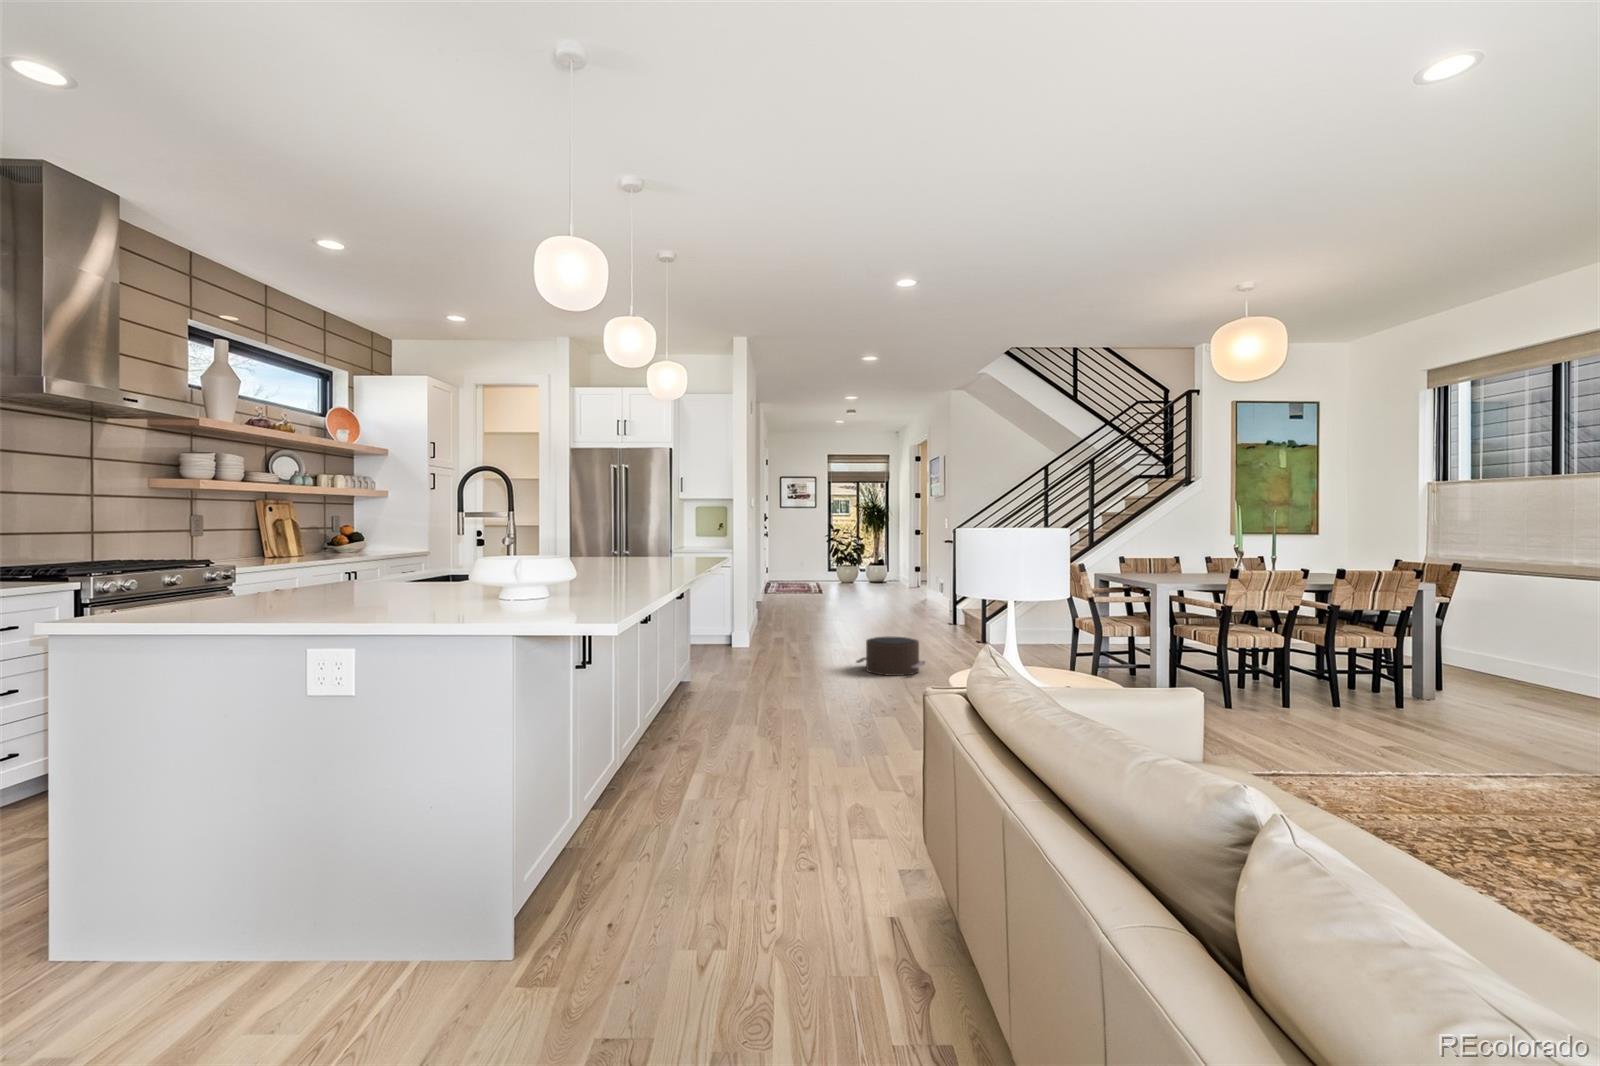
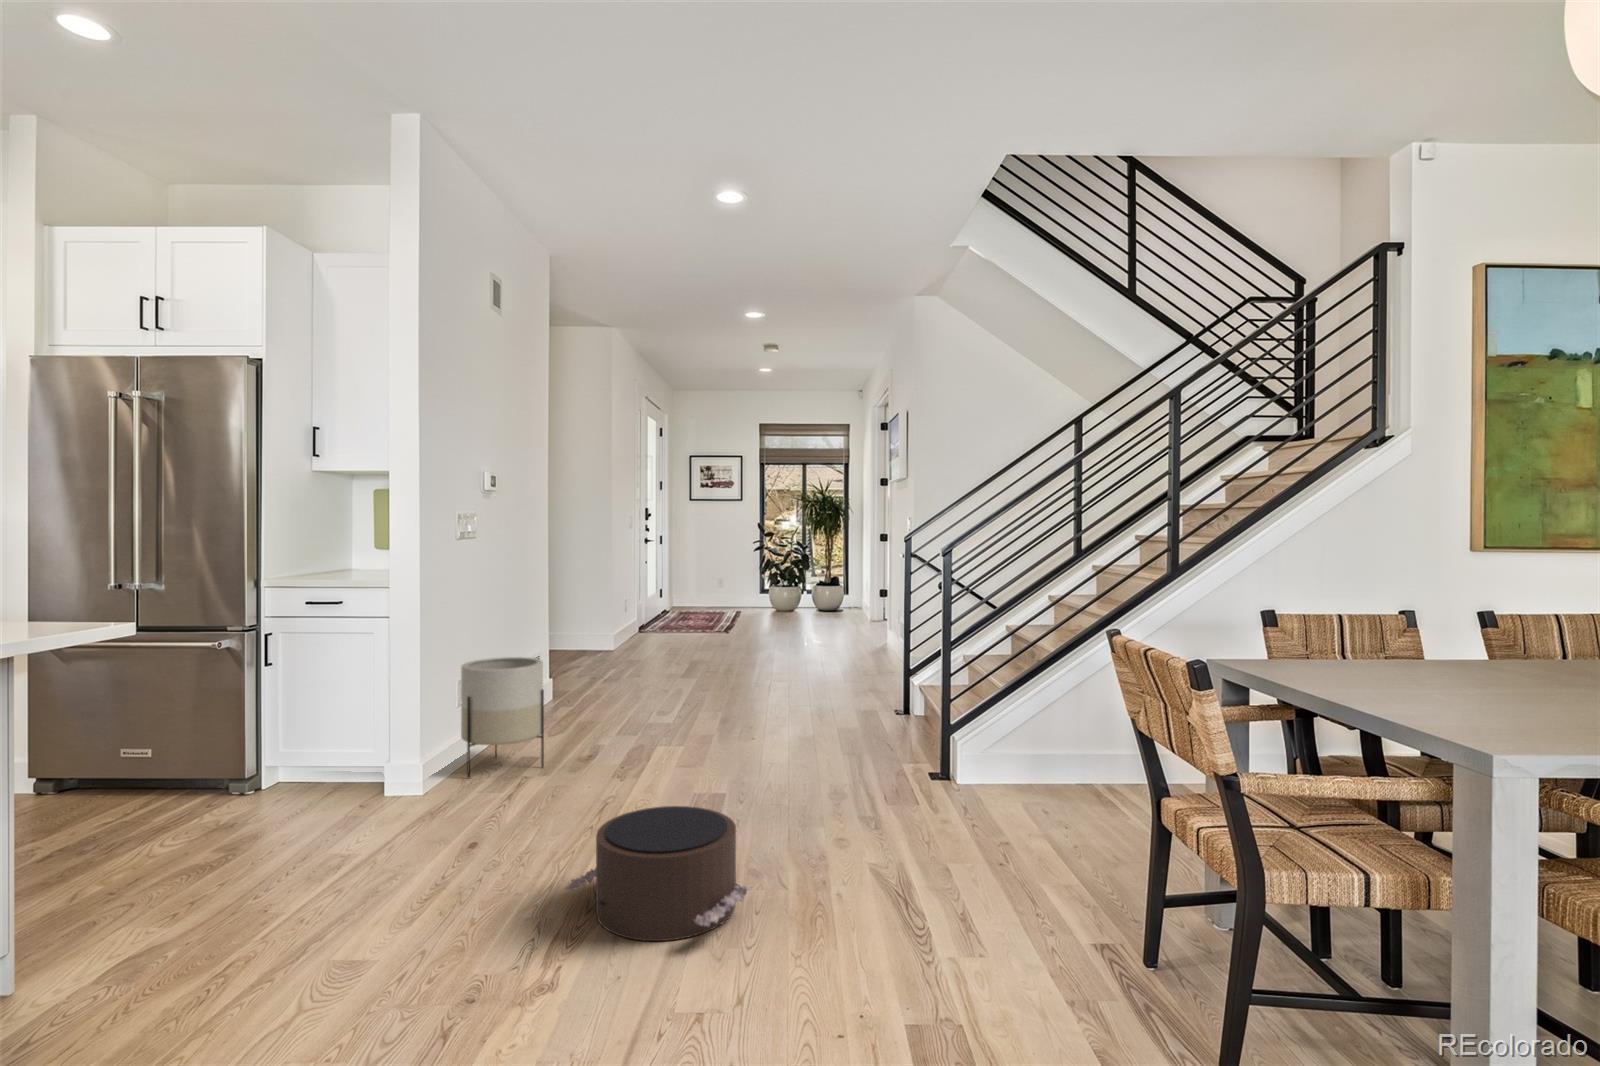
planter: none [754,590,792,645] -> present [461,657,544,778]

